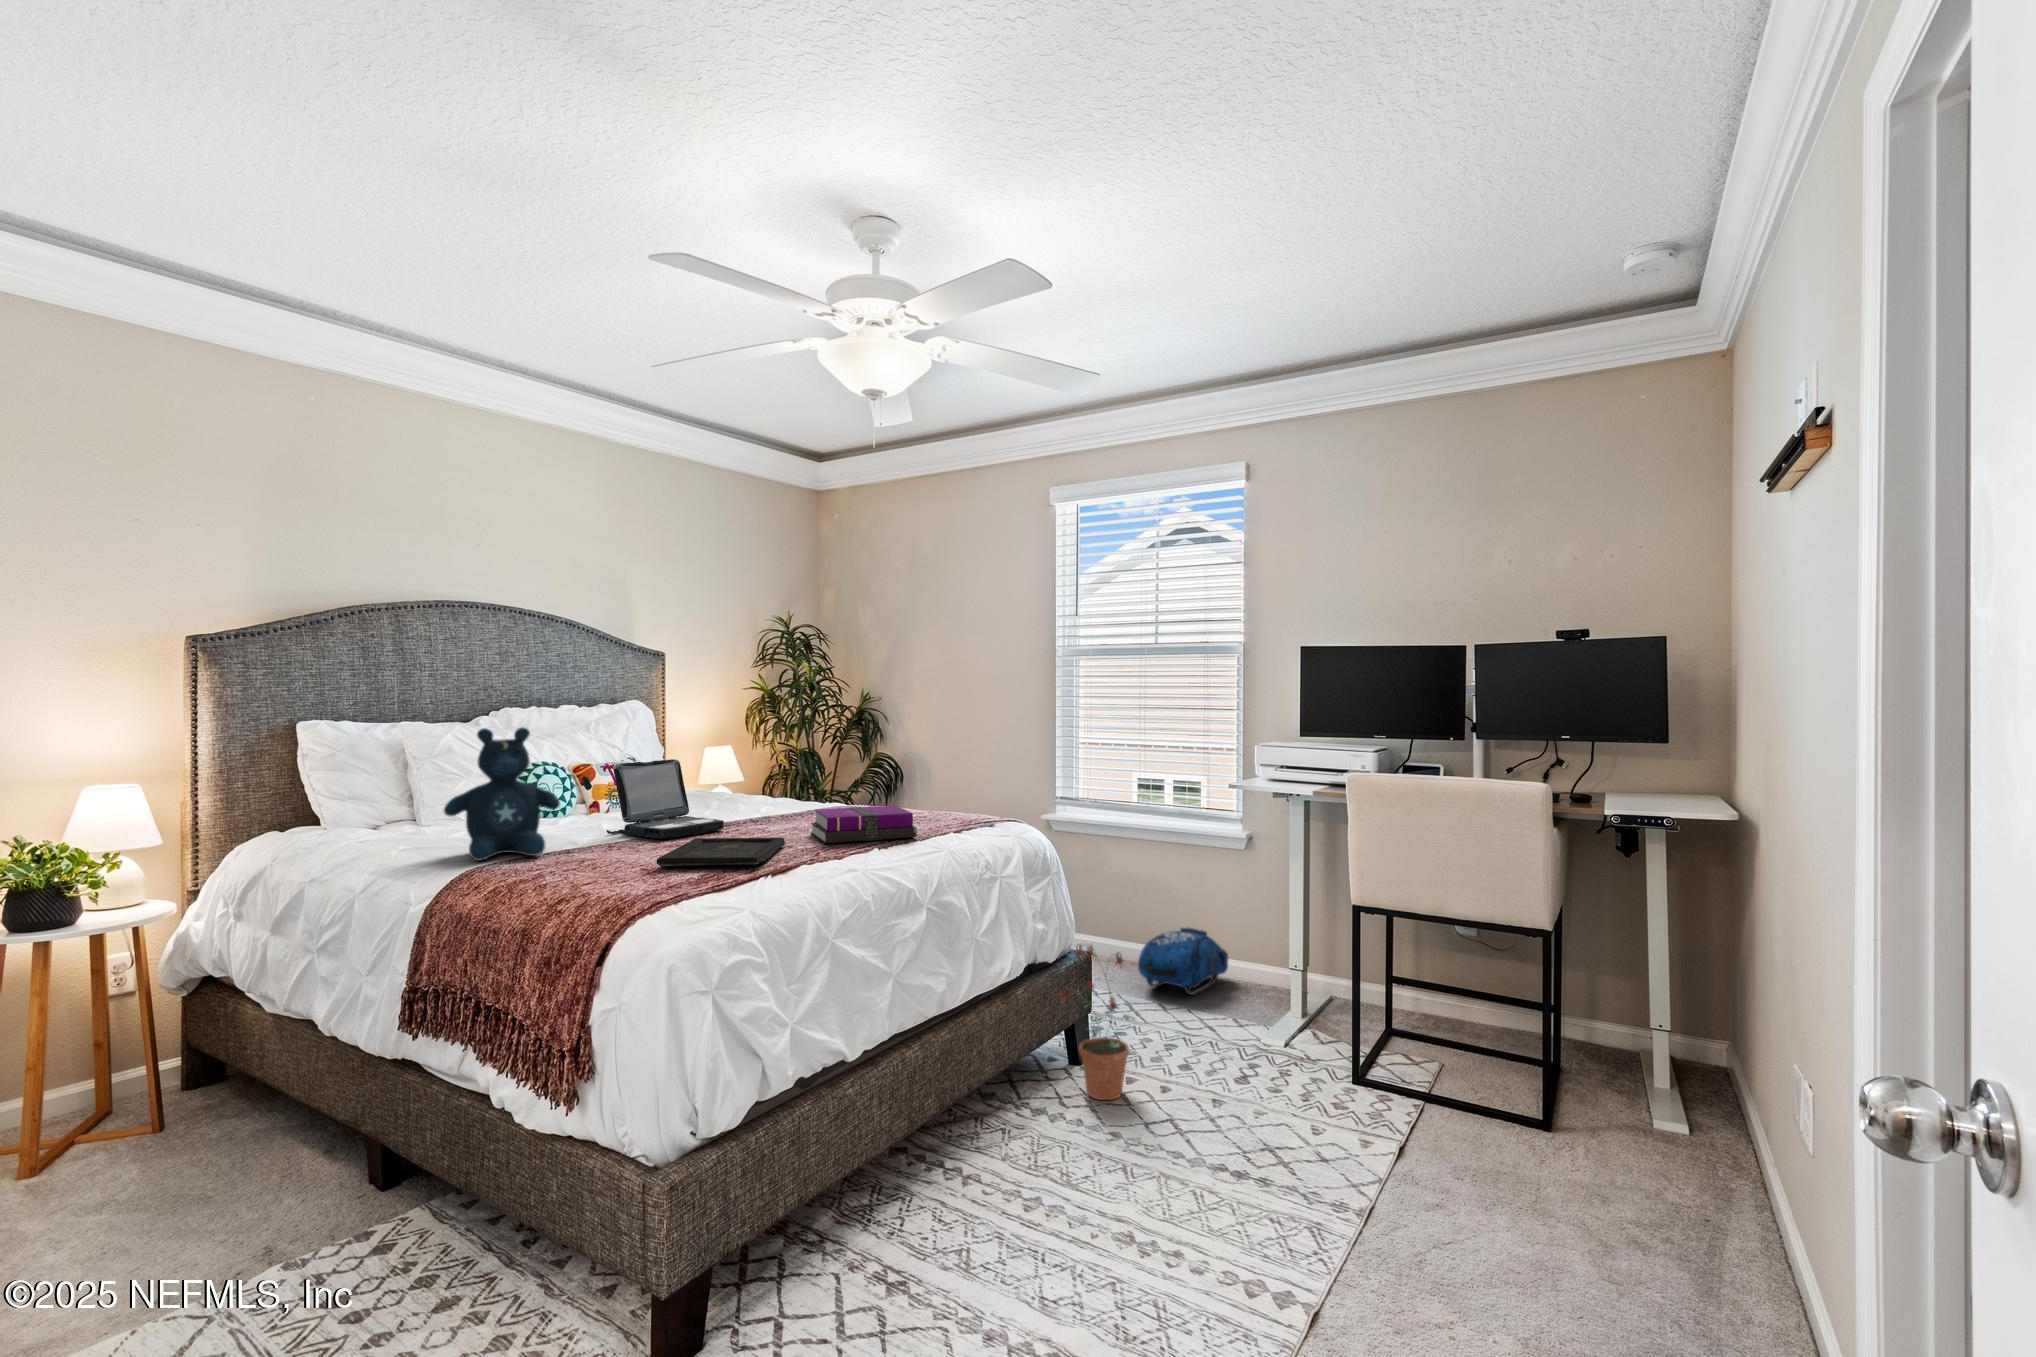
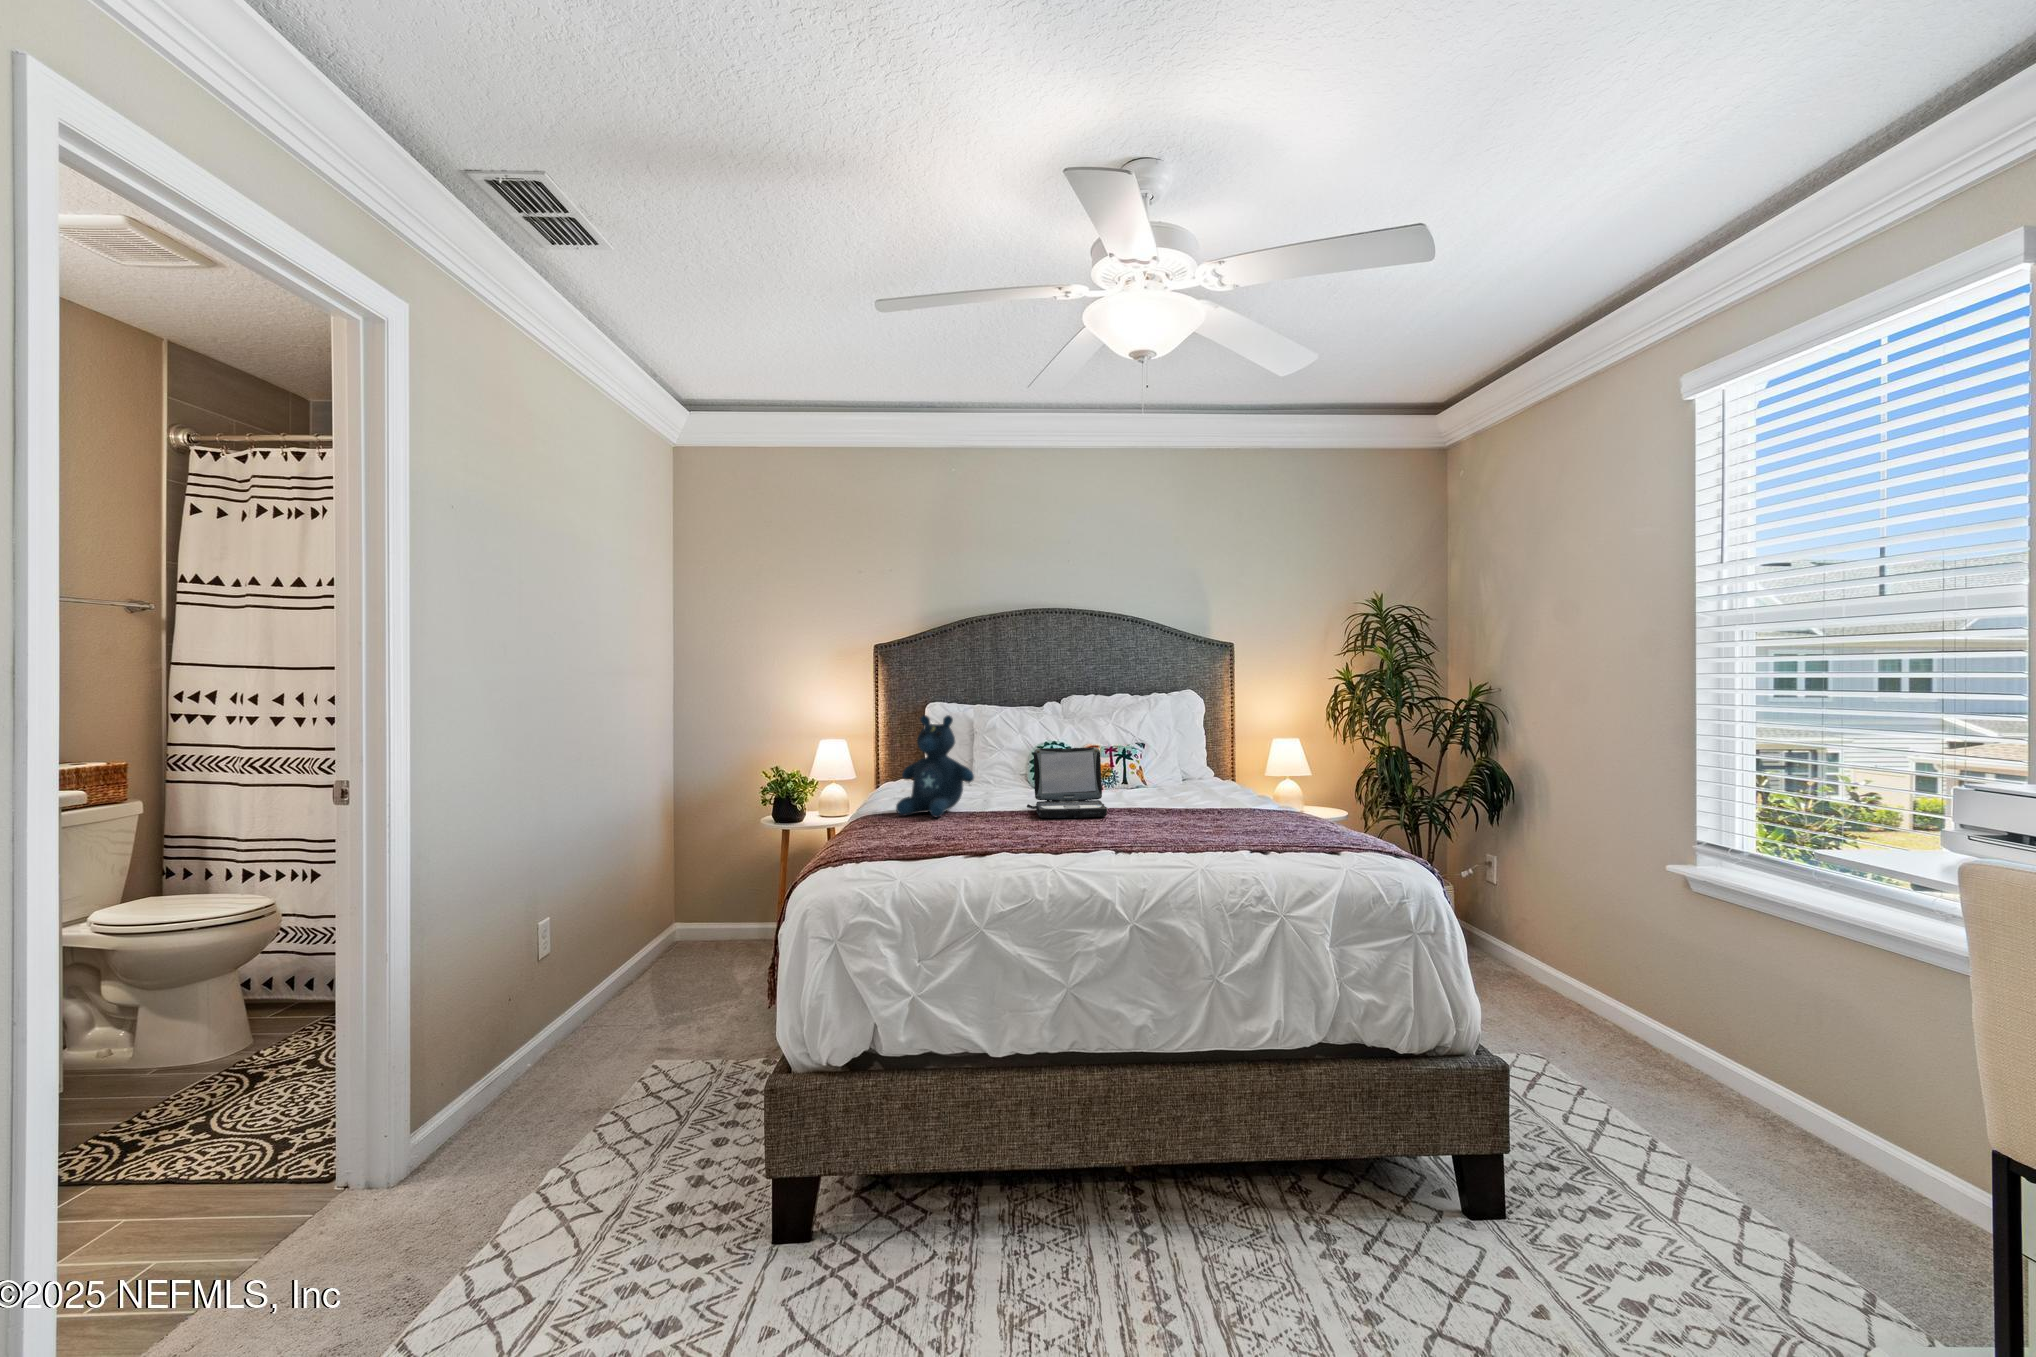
notebook: present [811,805,917,843] -> none [1125,809,1243,853]
tray: present [656,838,785,866] -> none [955,821,1093,852]
backpack: present [1138,927,1228,995] -> none [1705,1078,1933,1199]
potted plant: present [1059,945,1135,1100] -> none [1364,1033,1476,1265]

